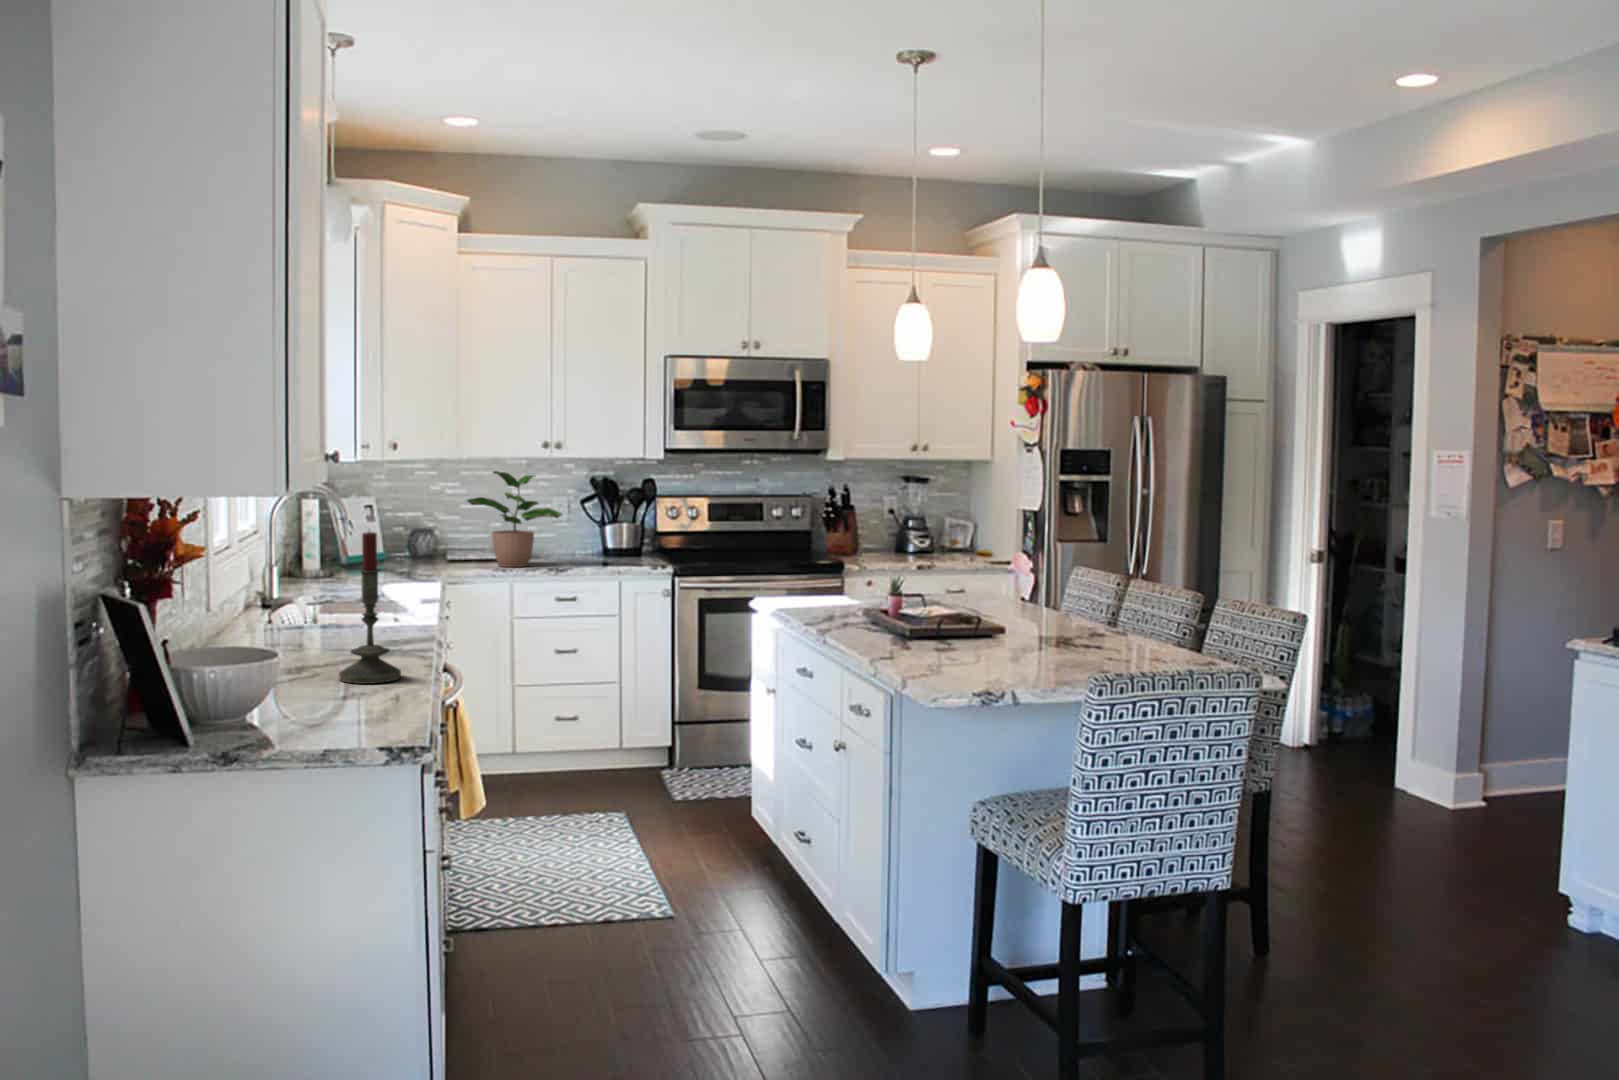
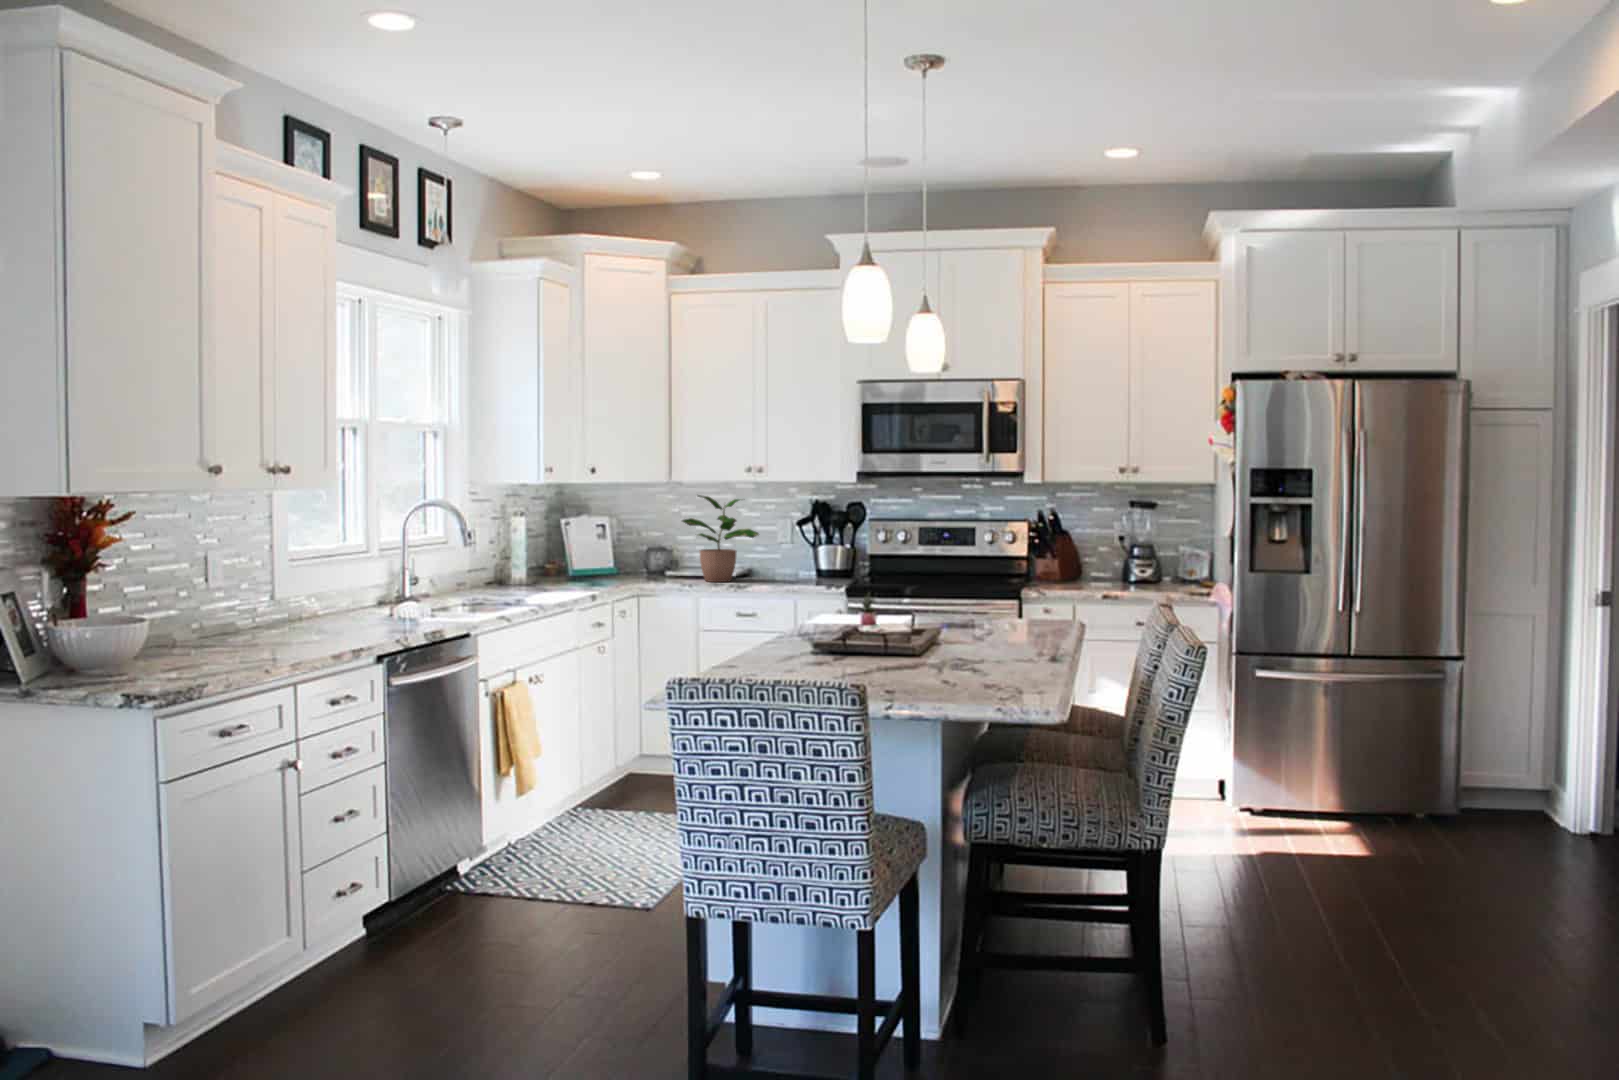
candle: present [340,531,401,684] -> none [264,527,316,653]

